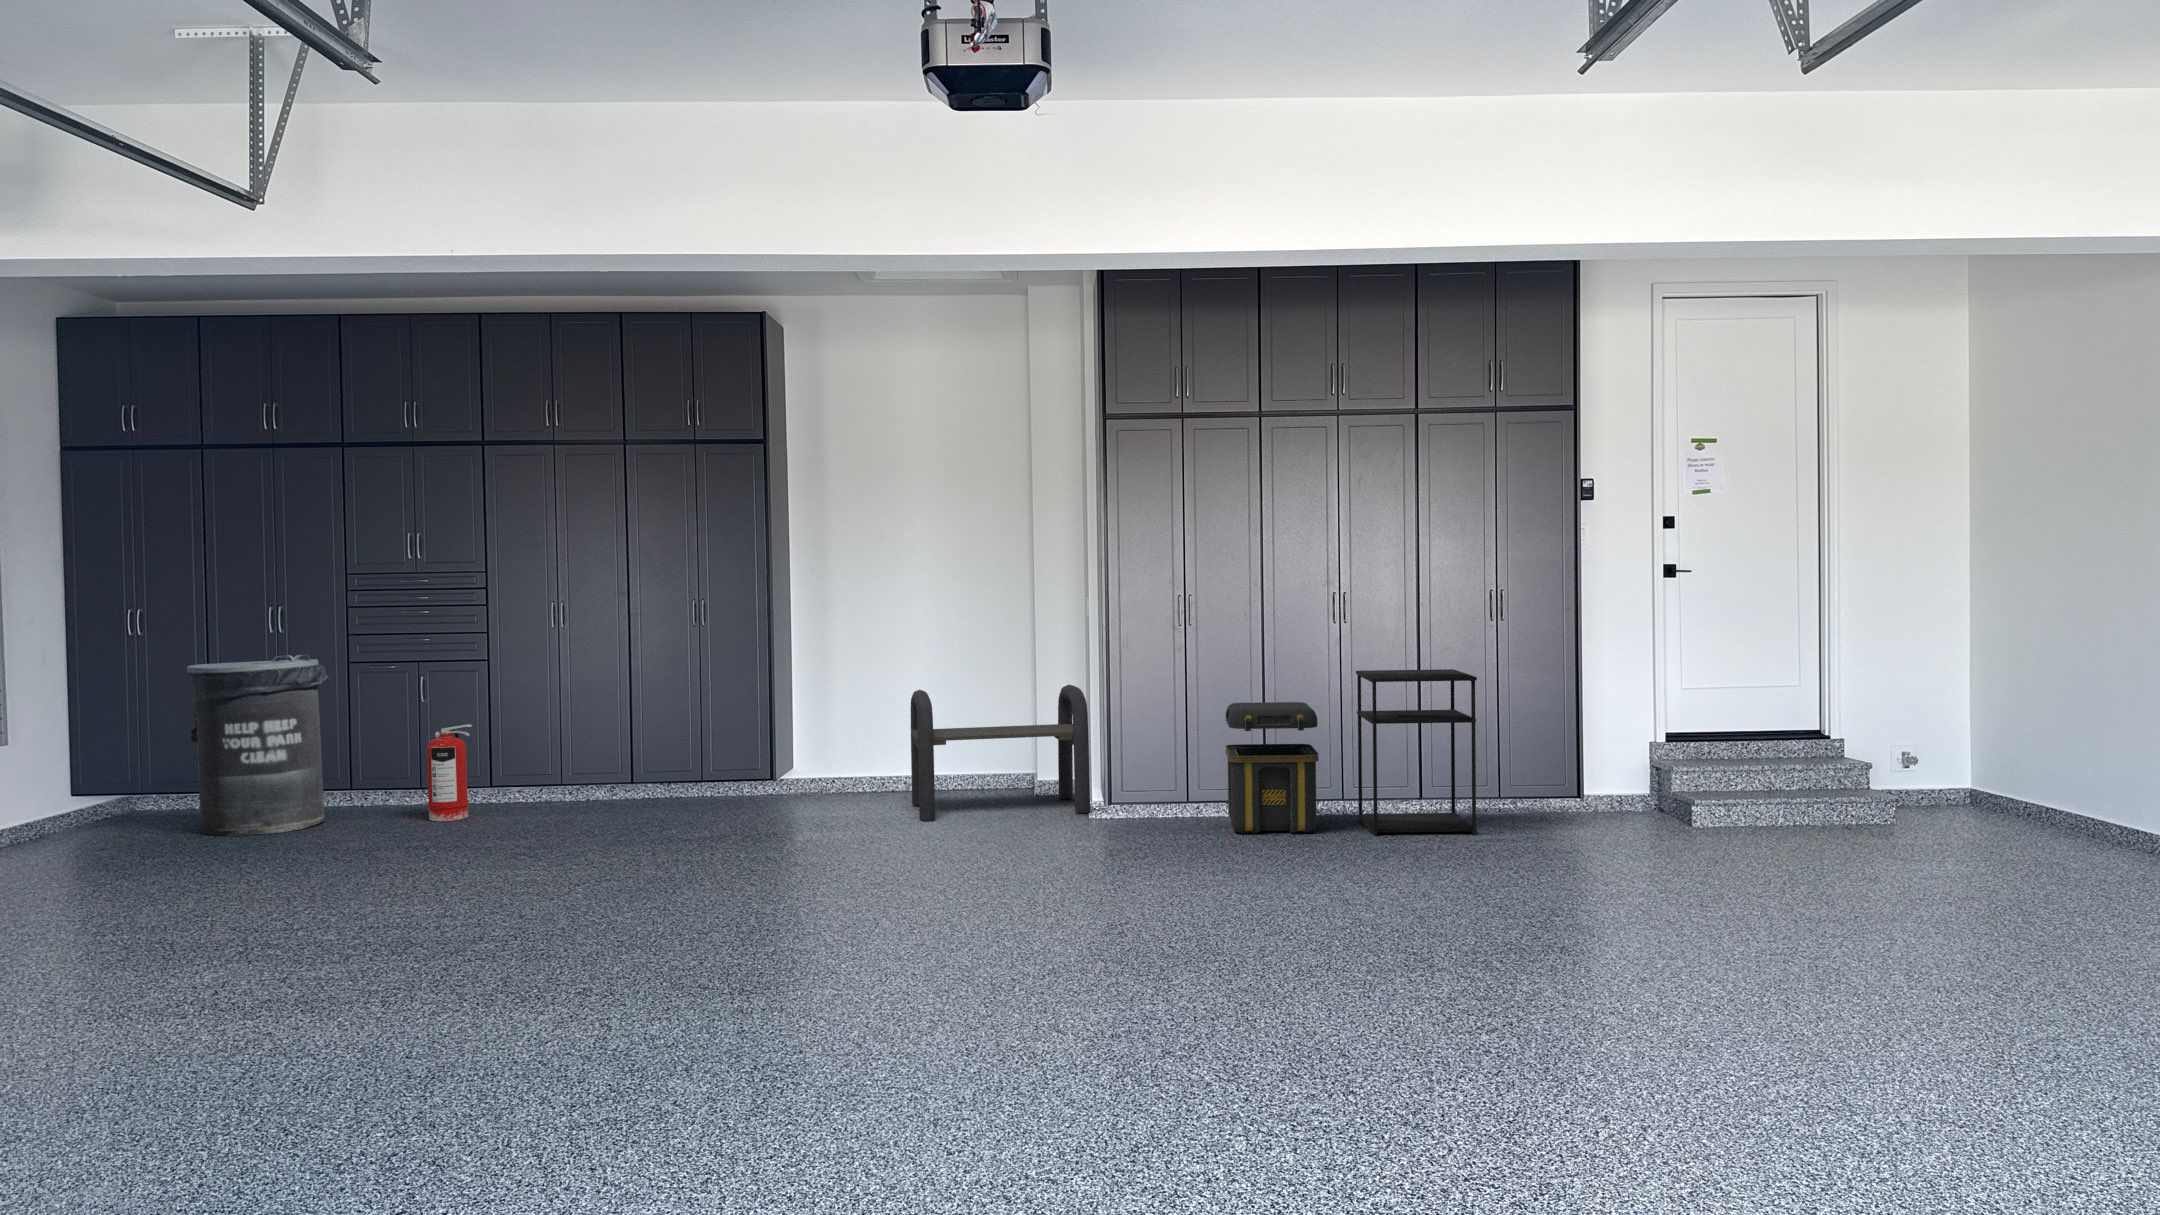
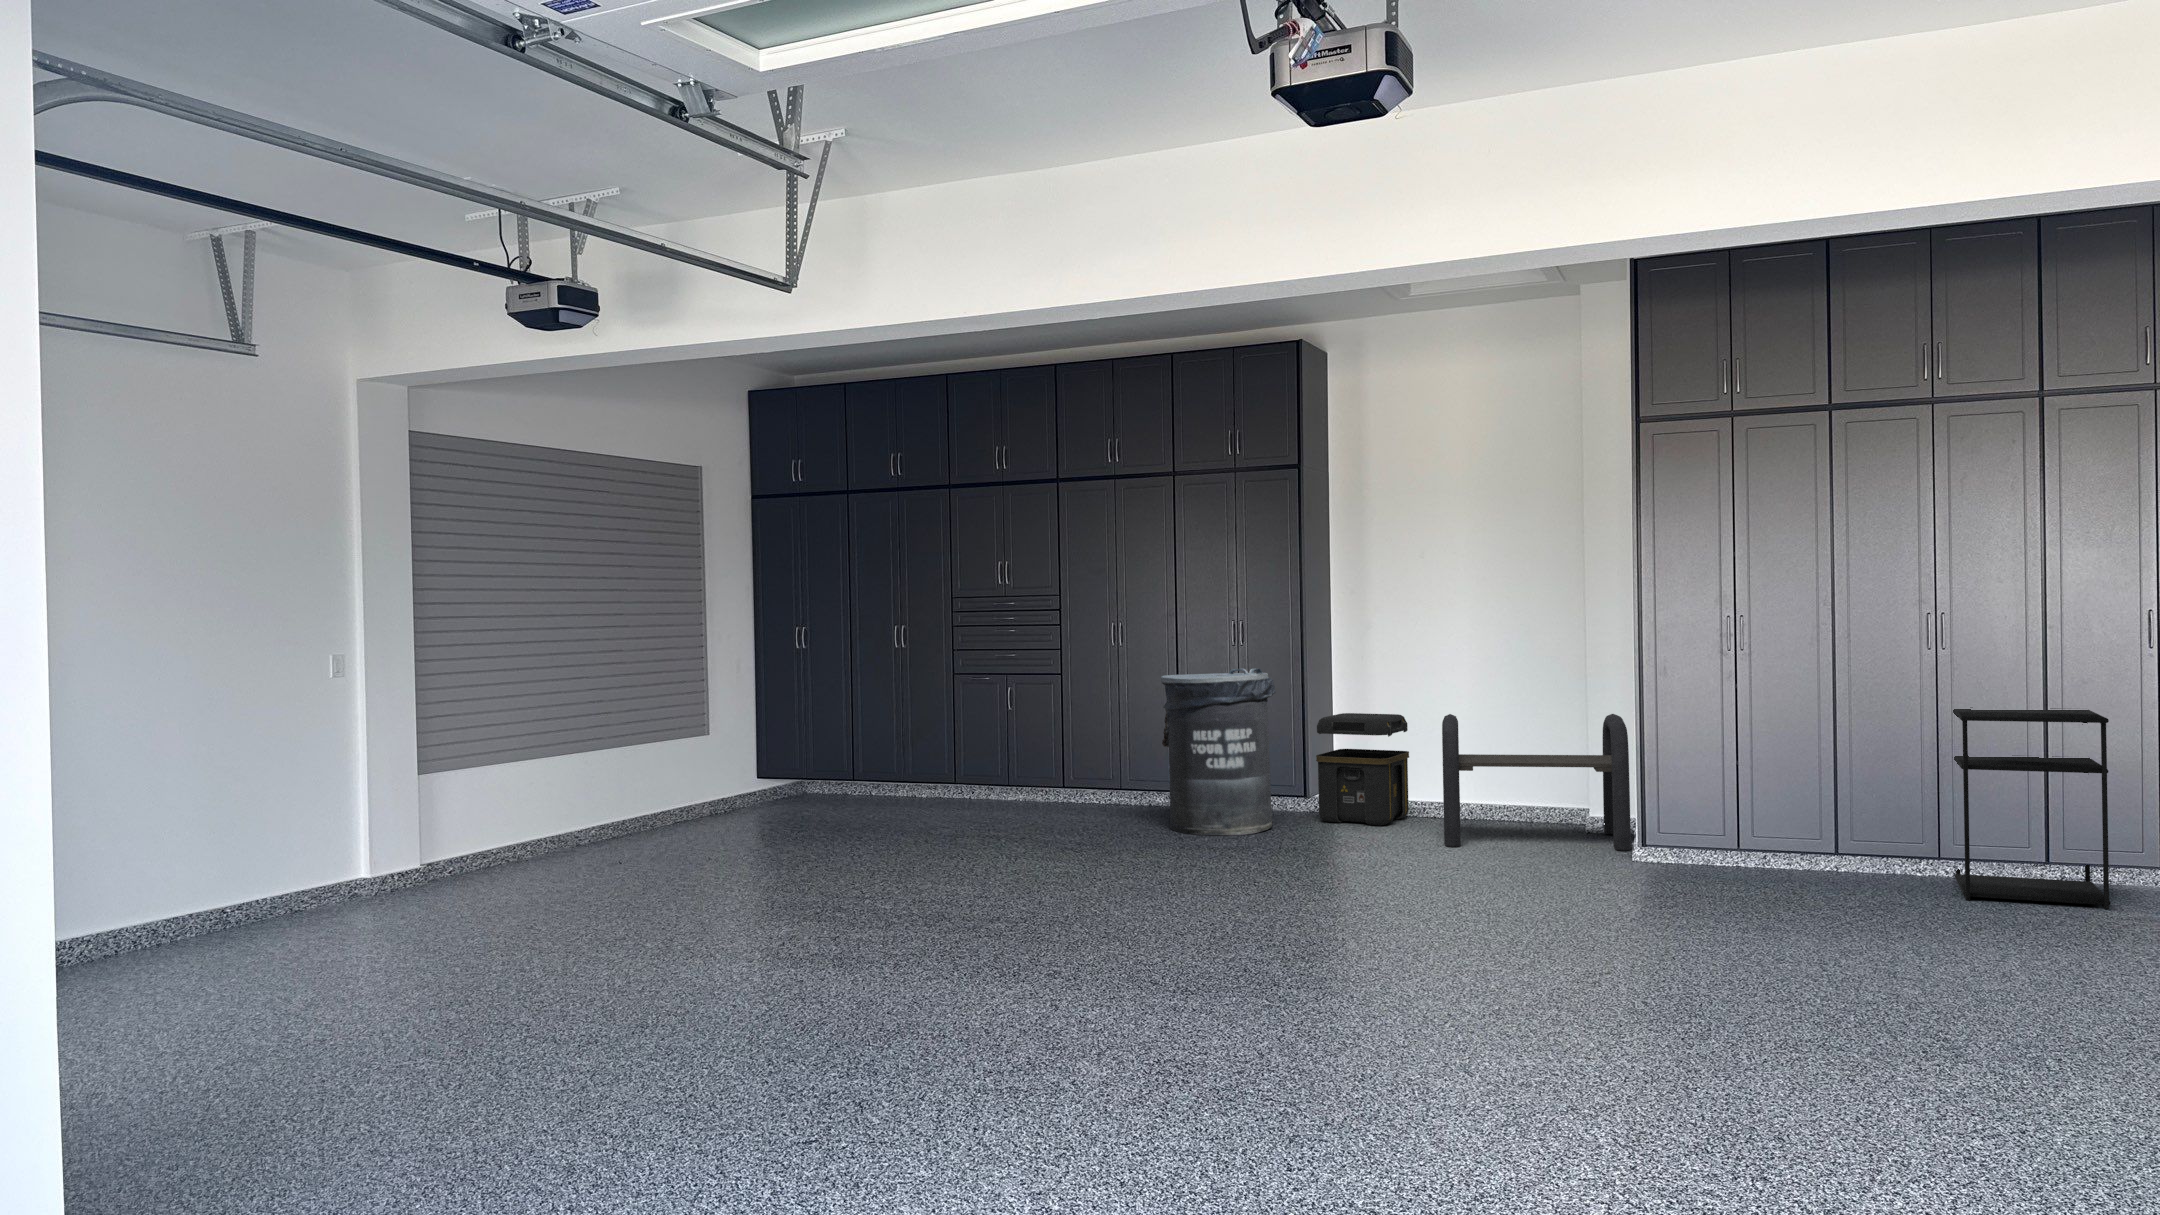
trash can: present [187,655,329,836] -> present [1161,668,1276,835]
toolbox: present [1225,702,1319,833] -> present [1316,713,1409,825]
fire extinguisher: present [427,724,472,821] -> none [1011,733,1048,817]

